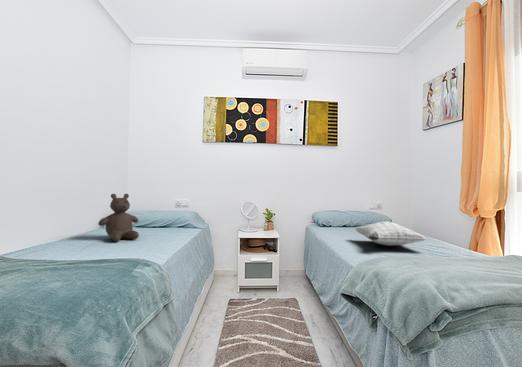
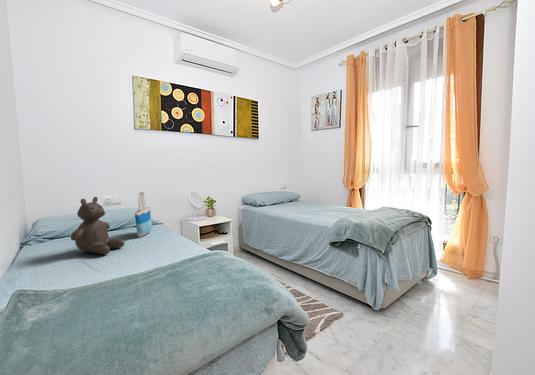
tote bag: none [161,194,186,235] -> present [135,192,152,237]
pillow: present [355,221,426,246] -> none [294,197,342,214]

